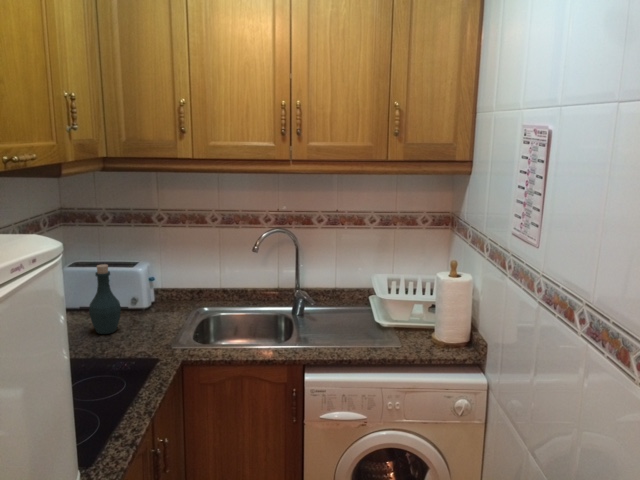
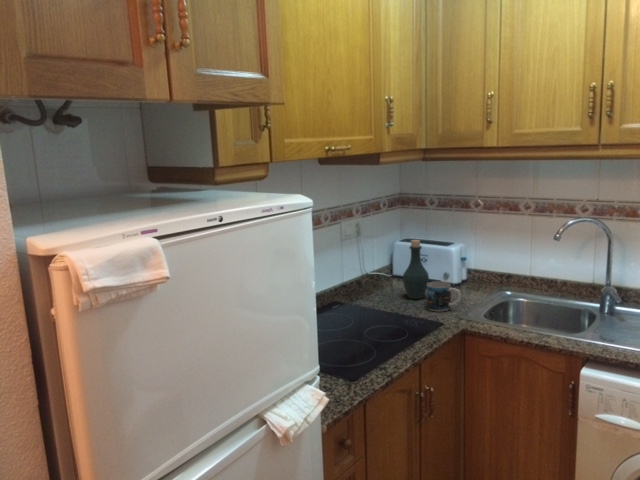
mug: none [126,309,167,345] -> present [427,282,461,312]

